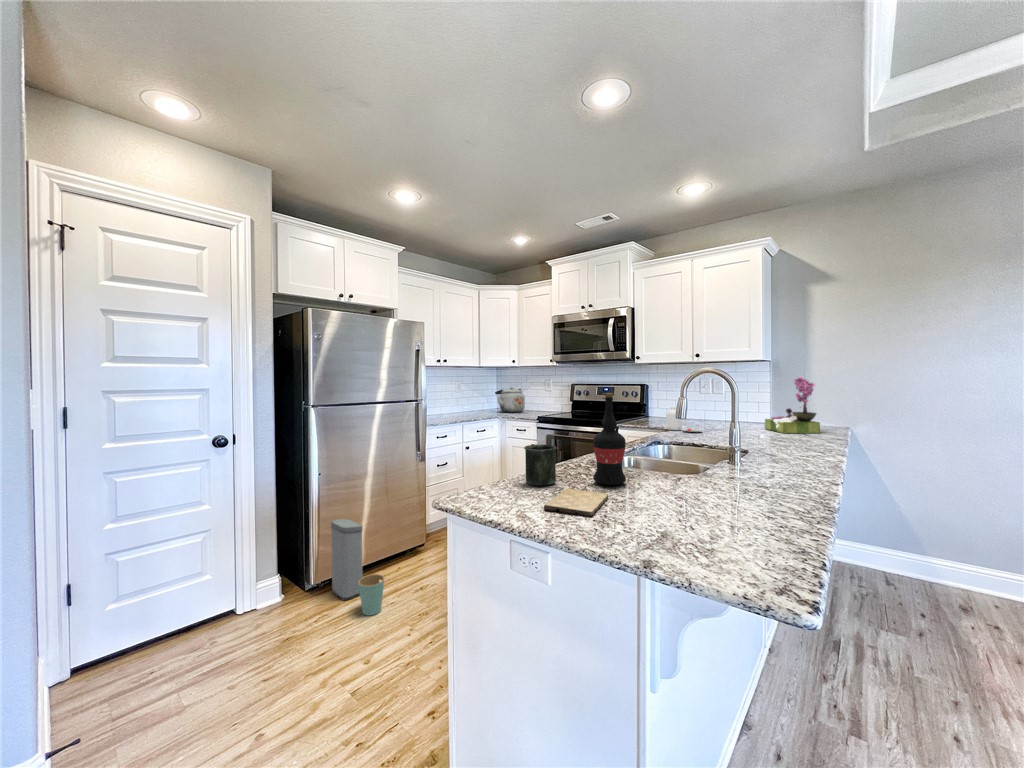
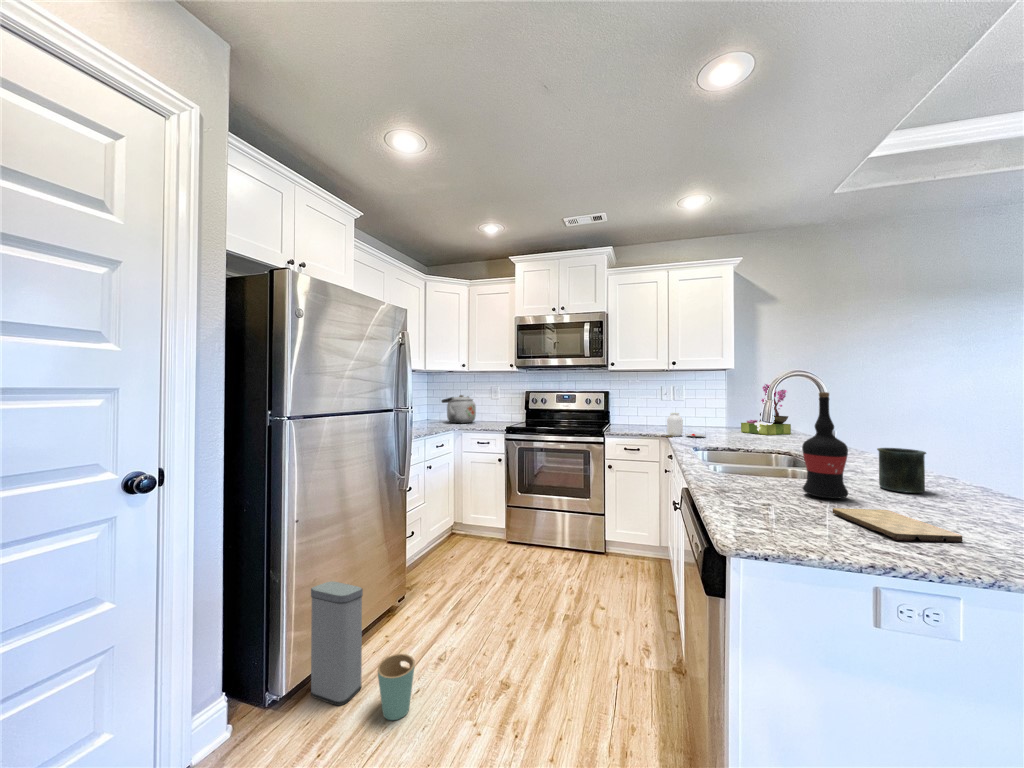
mug: present [524,444,557,486] -> present [877,448,926,493]

